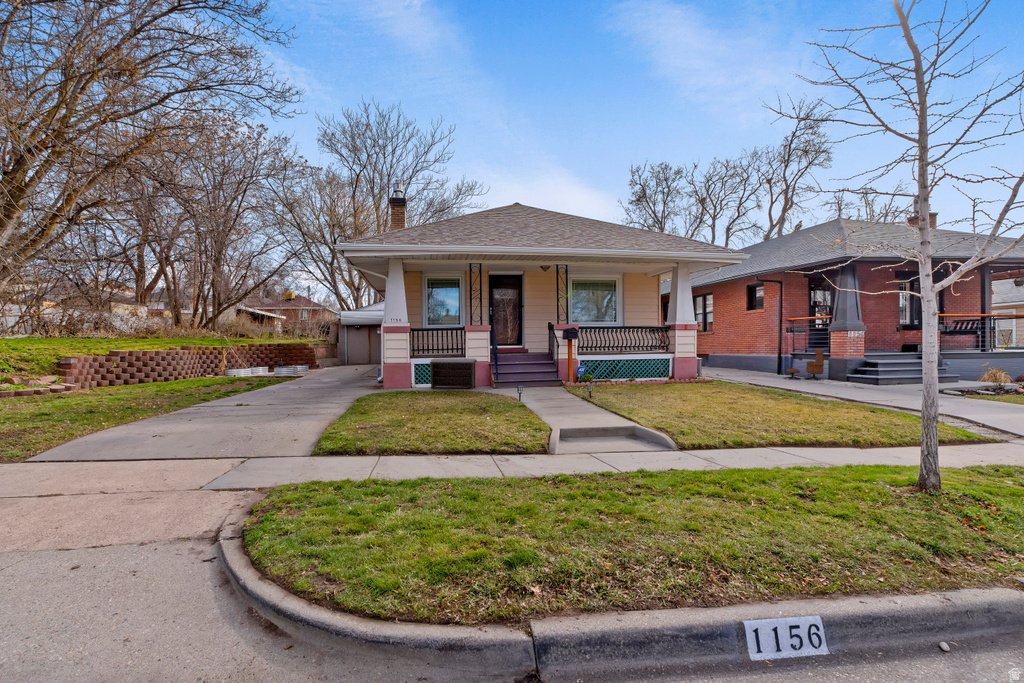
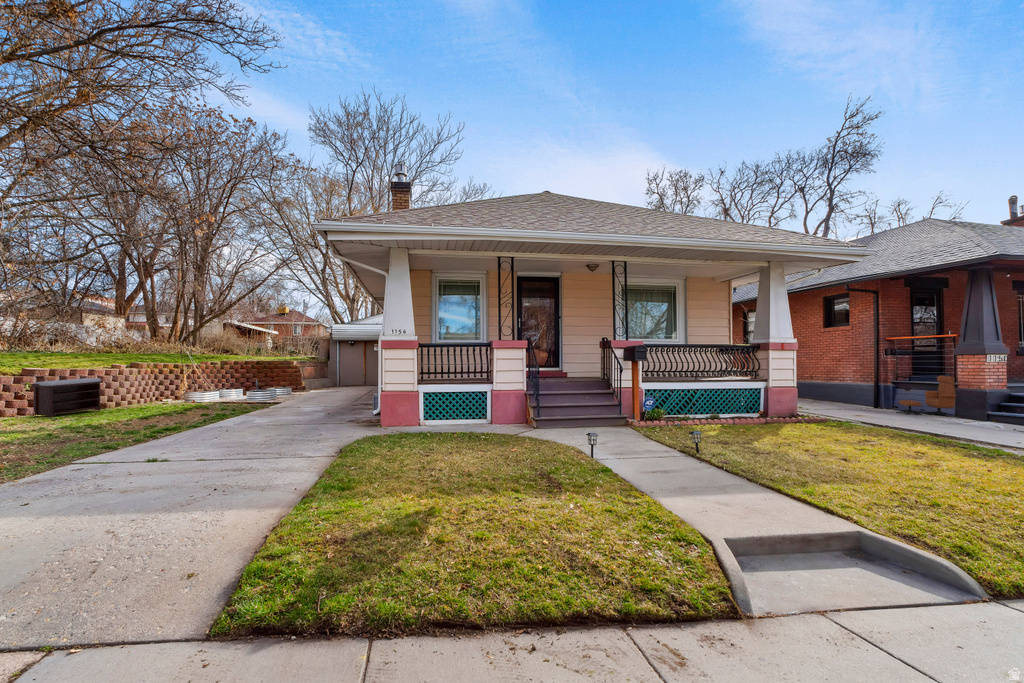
bench: present [430,358,477,389] -> present [31,378,103,417]

